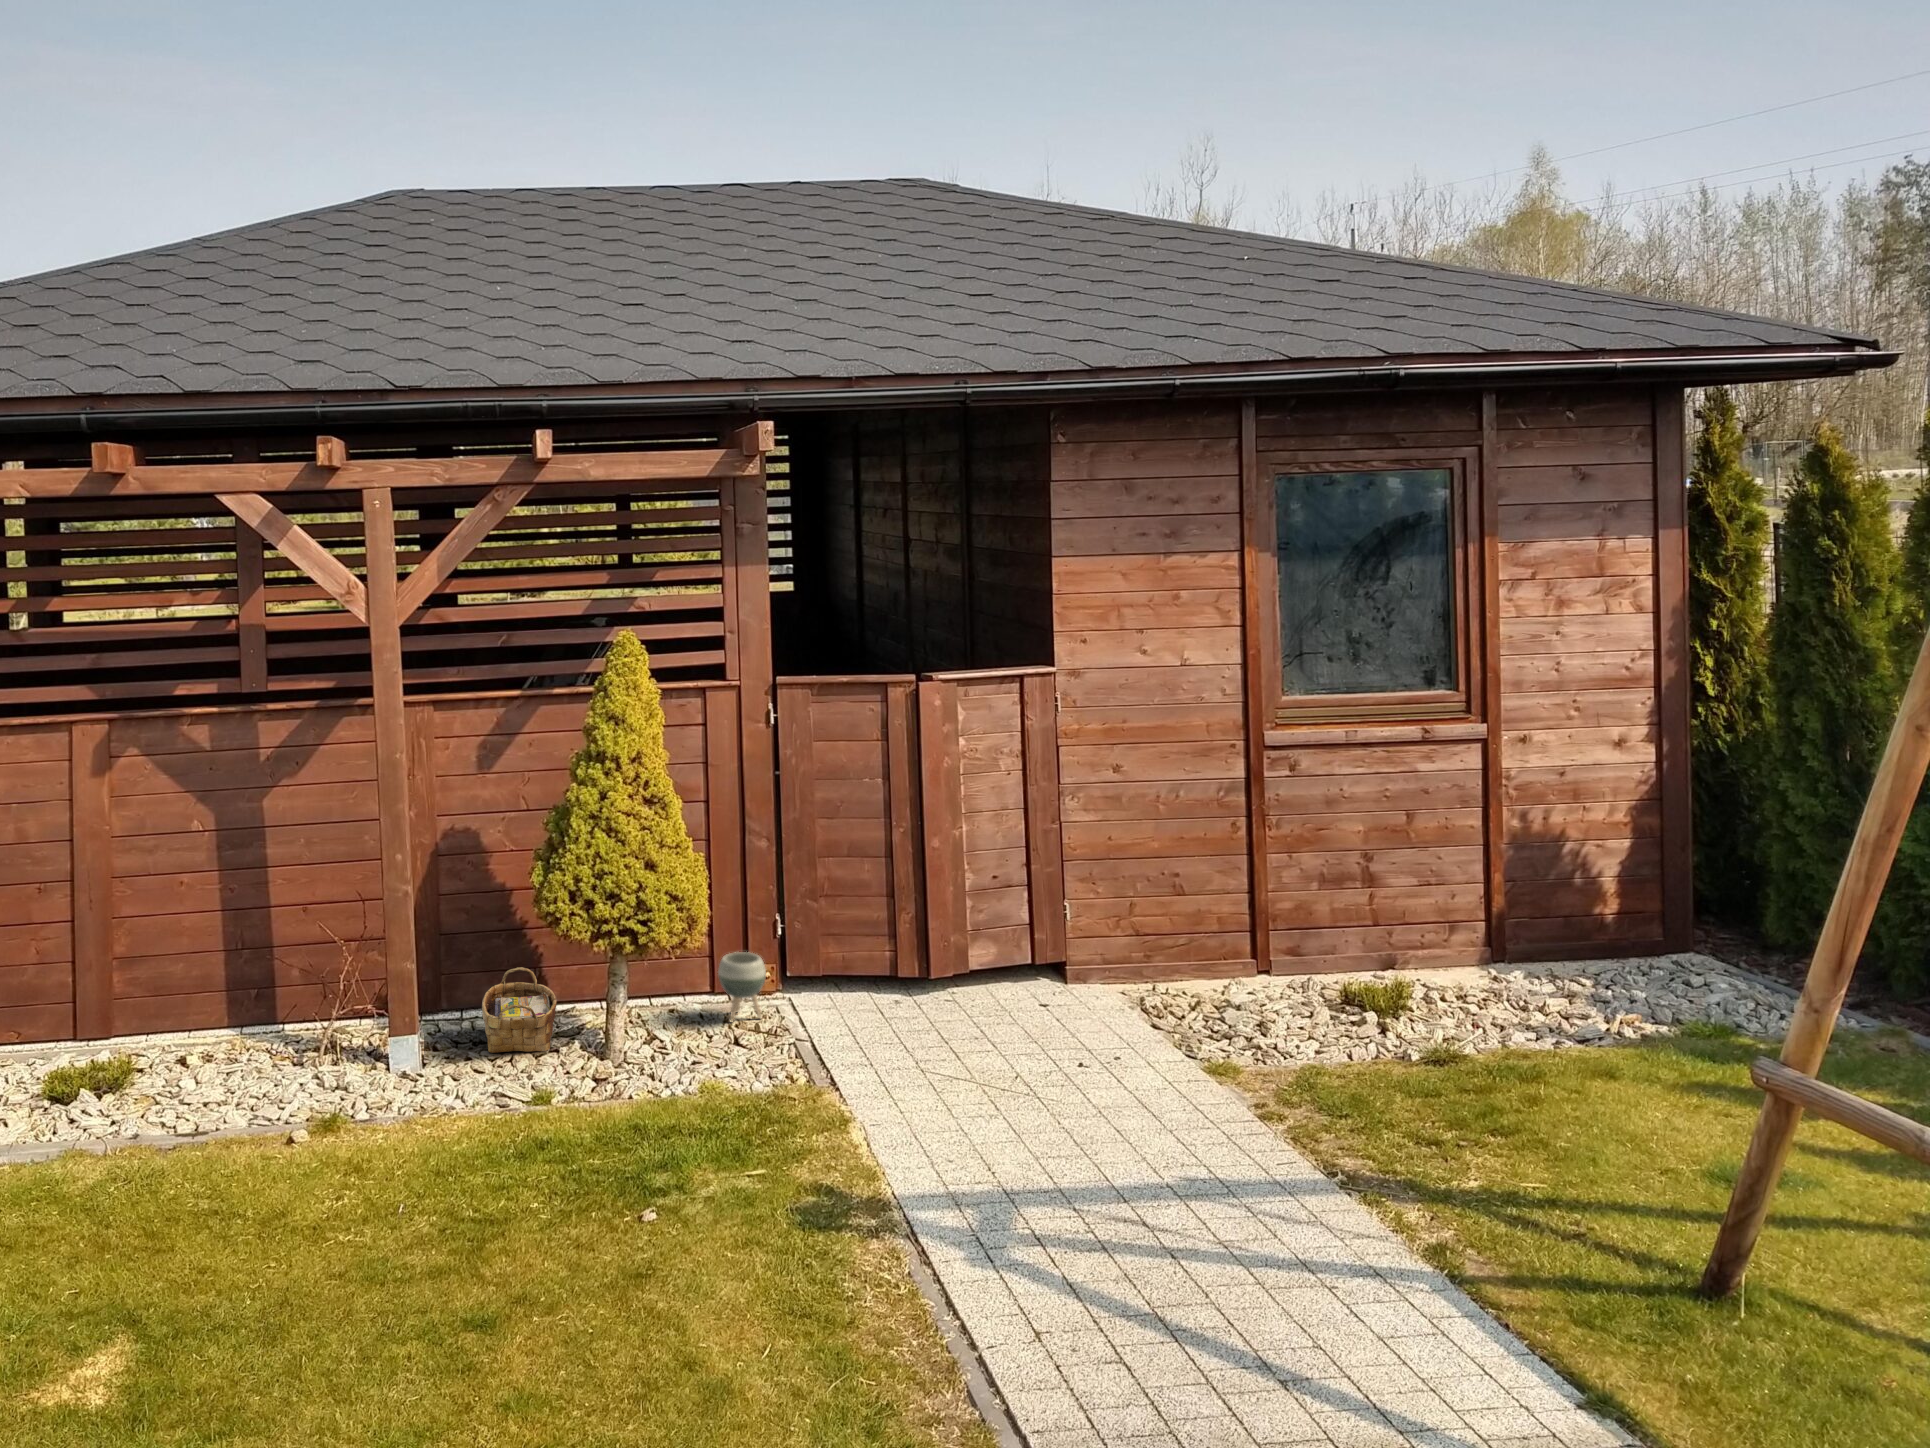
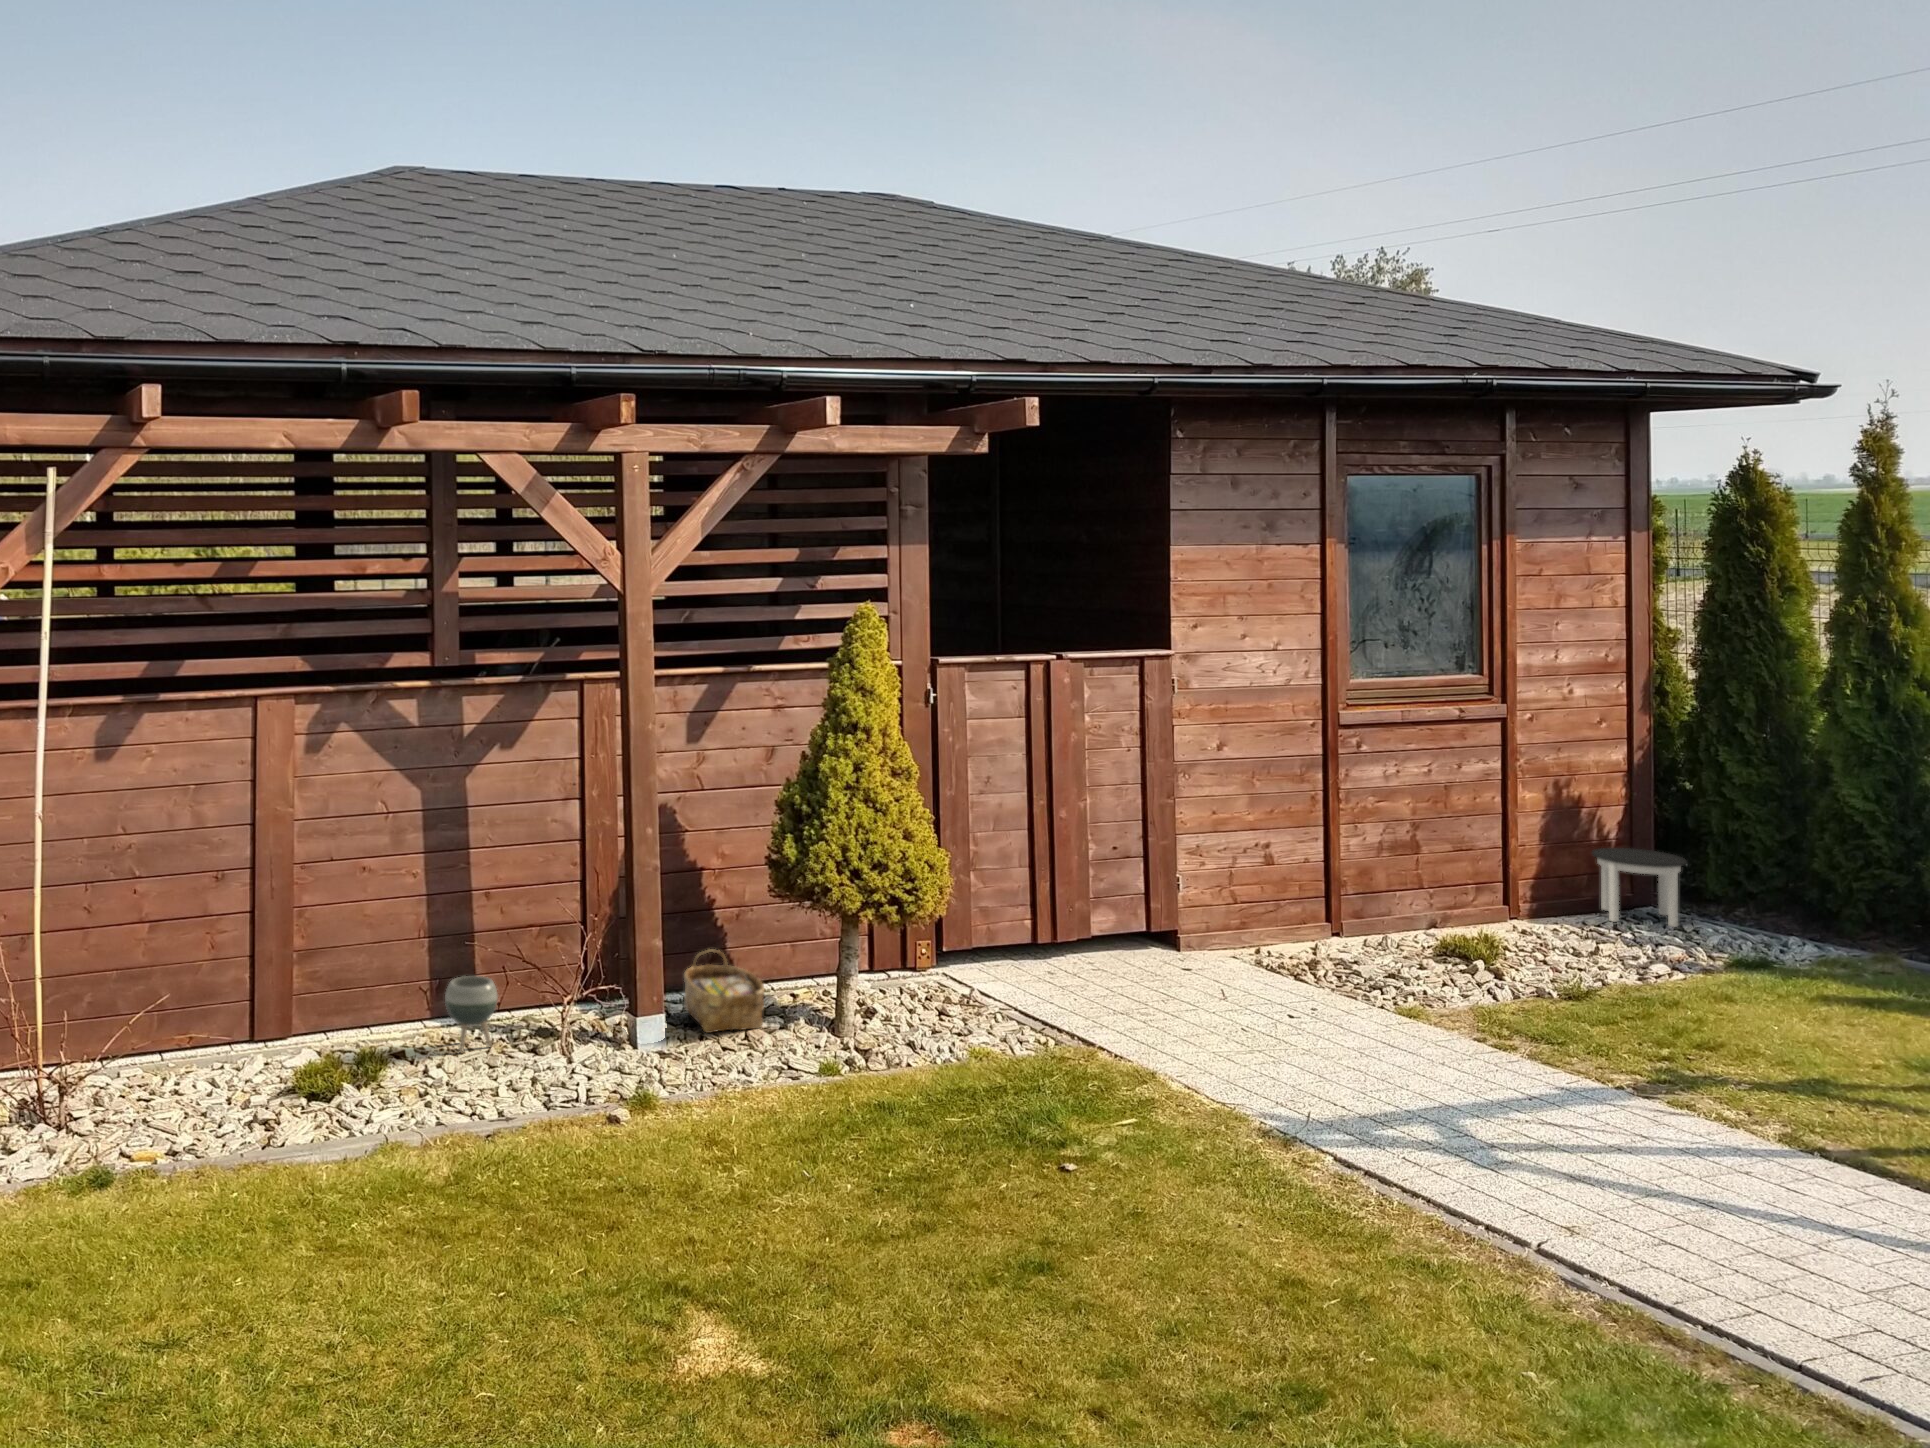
round table: none [1609,889,1723,989] -> present [1592,848,1686,927]
planter: present [718,952,766,1022] -> present [445,976,498,1053]

